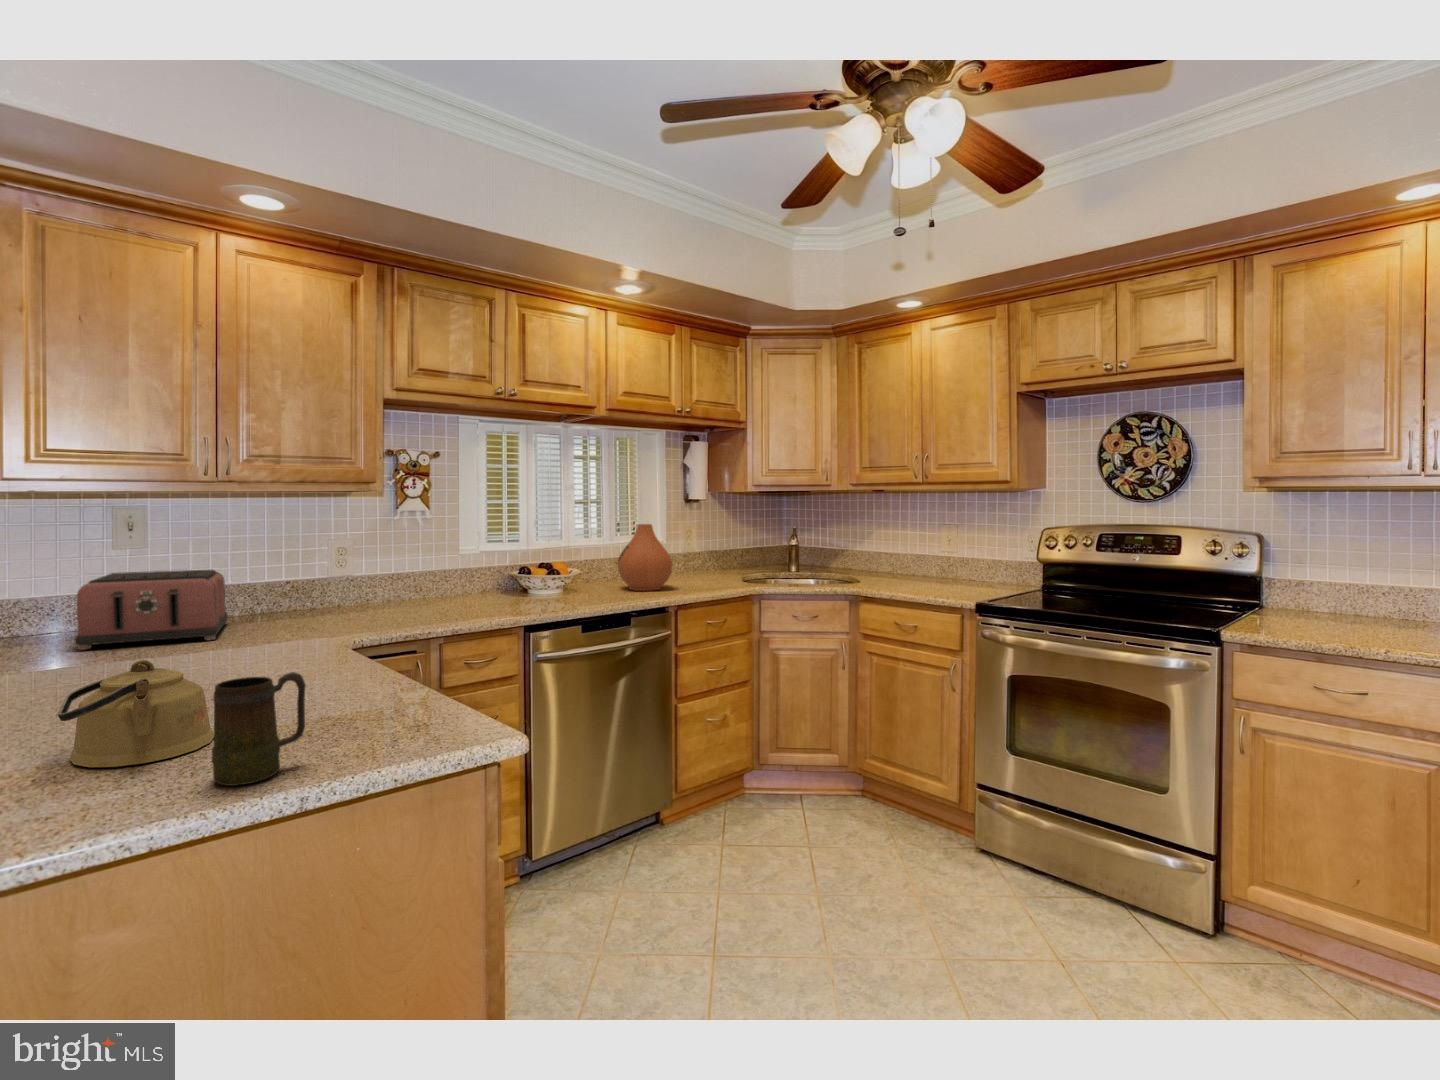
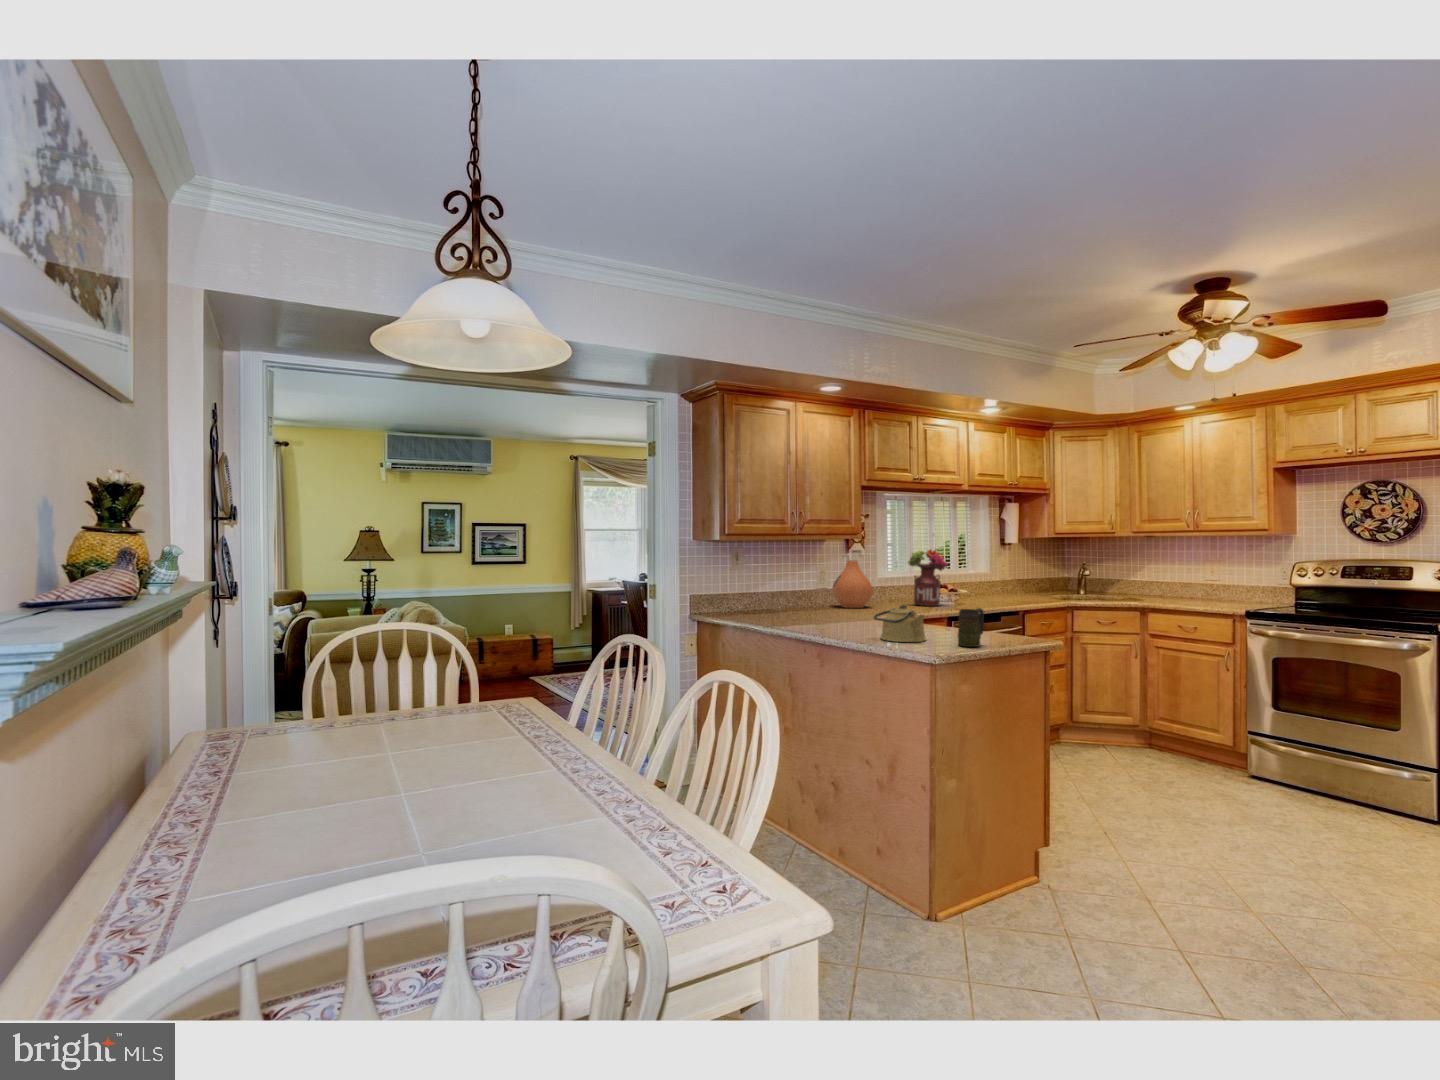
flower arrangement: none [477,510,545,608] -> present [908,549,948,606]
vase: present [617,524,673,591] -> present [832,560,873,608]
toaster: present [75,570,228,650] -> none [740,579,809,615]

